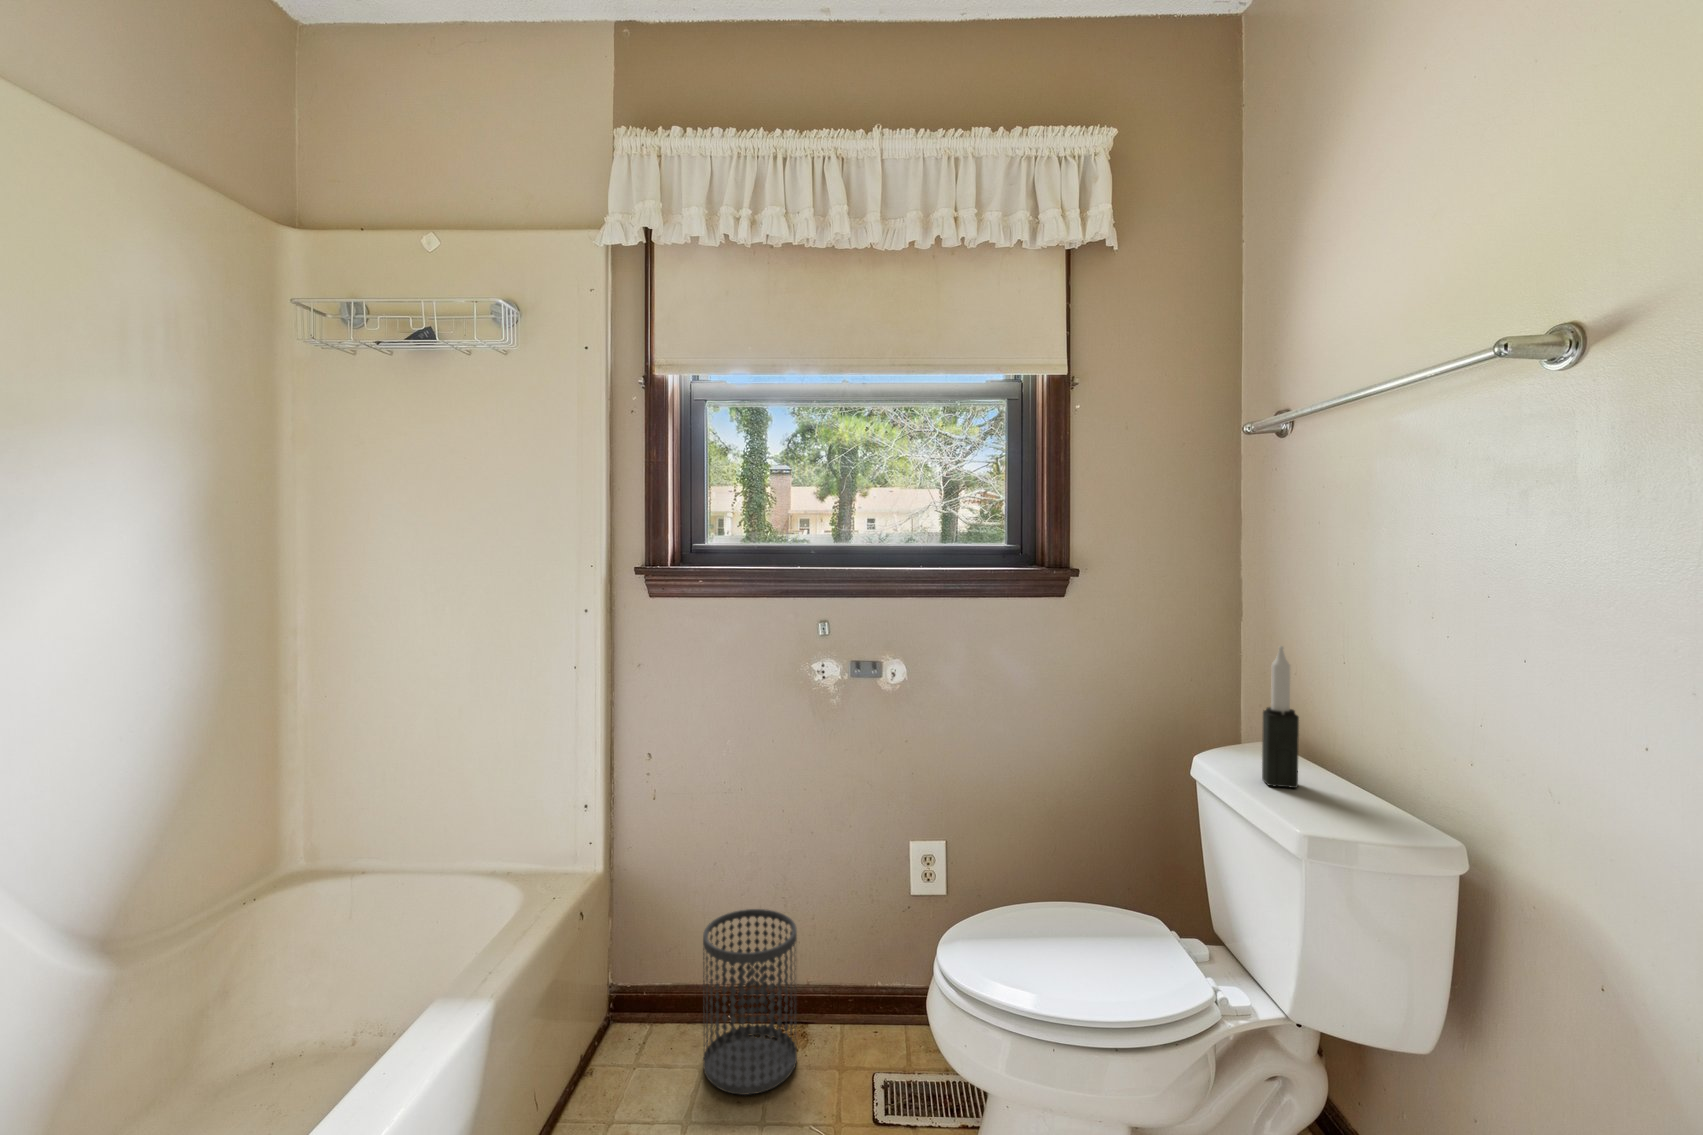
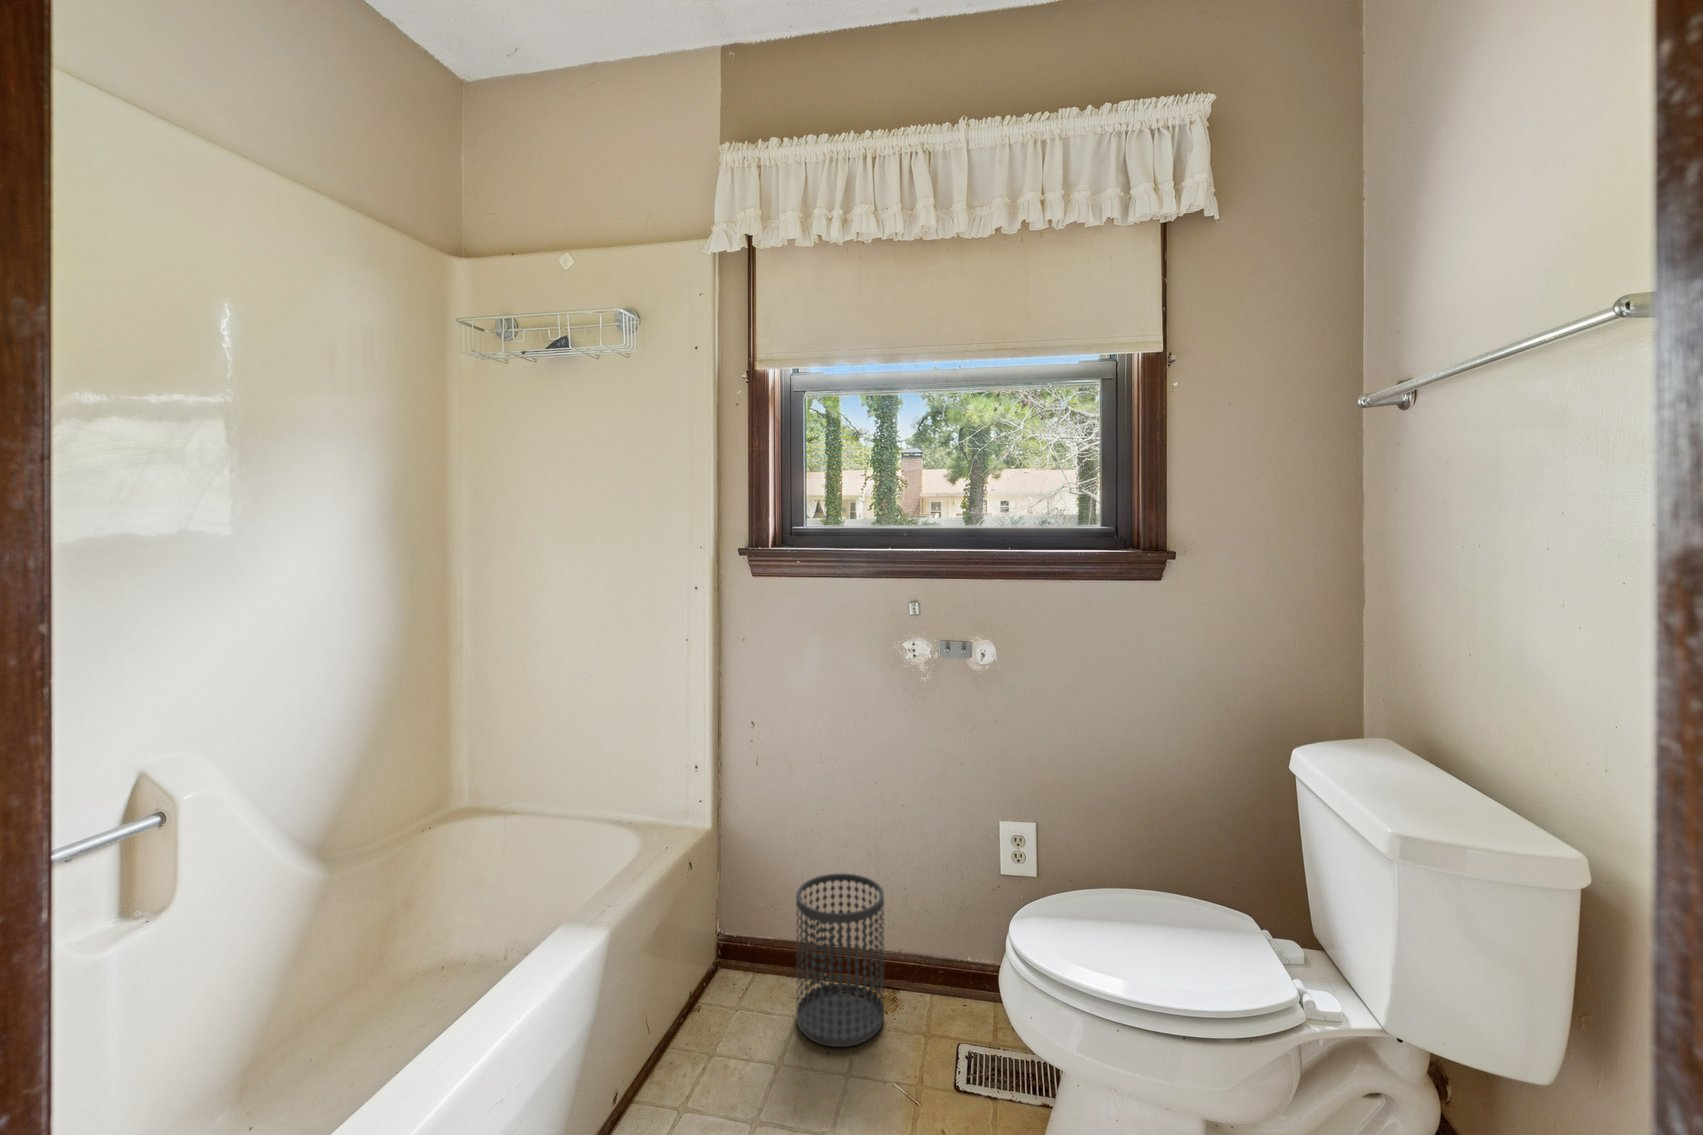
candle: present [1262,646,1299,788] -> none [1371,629,1414,784]

